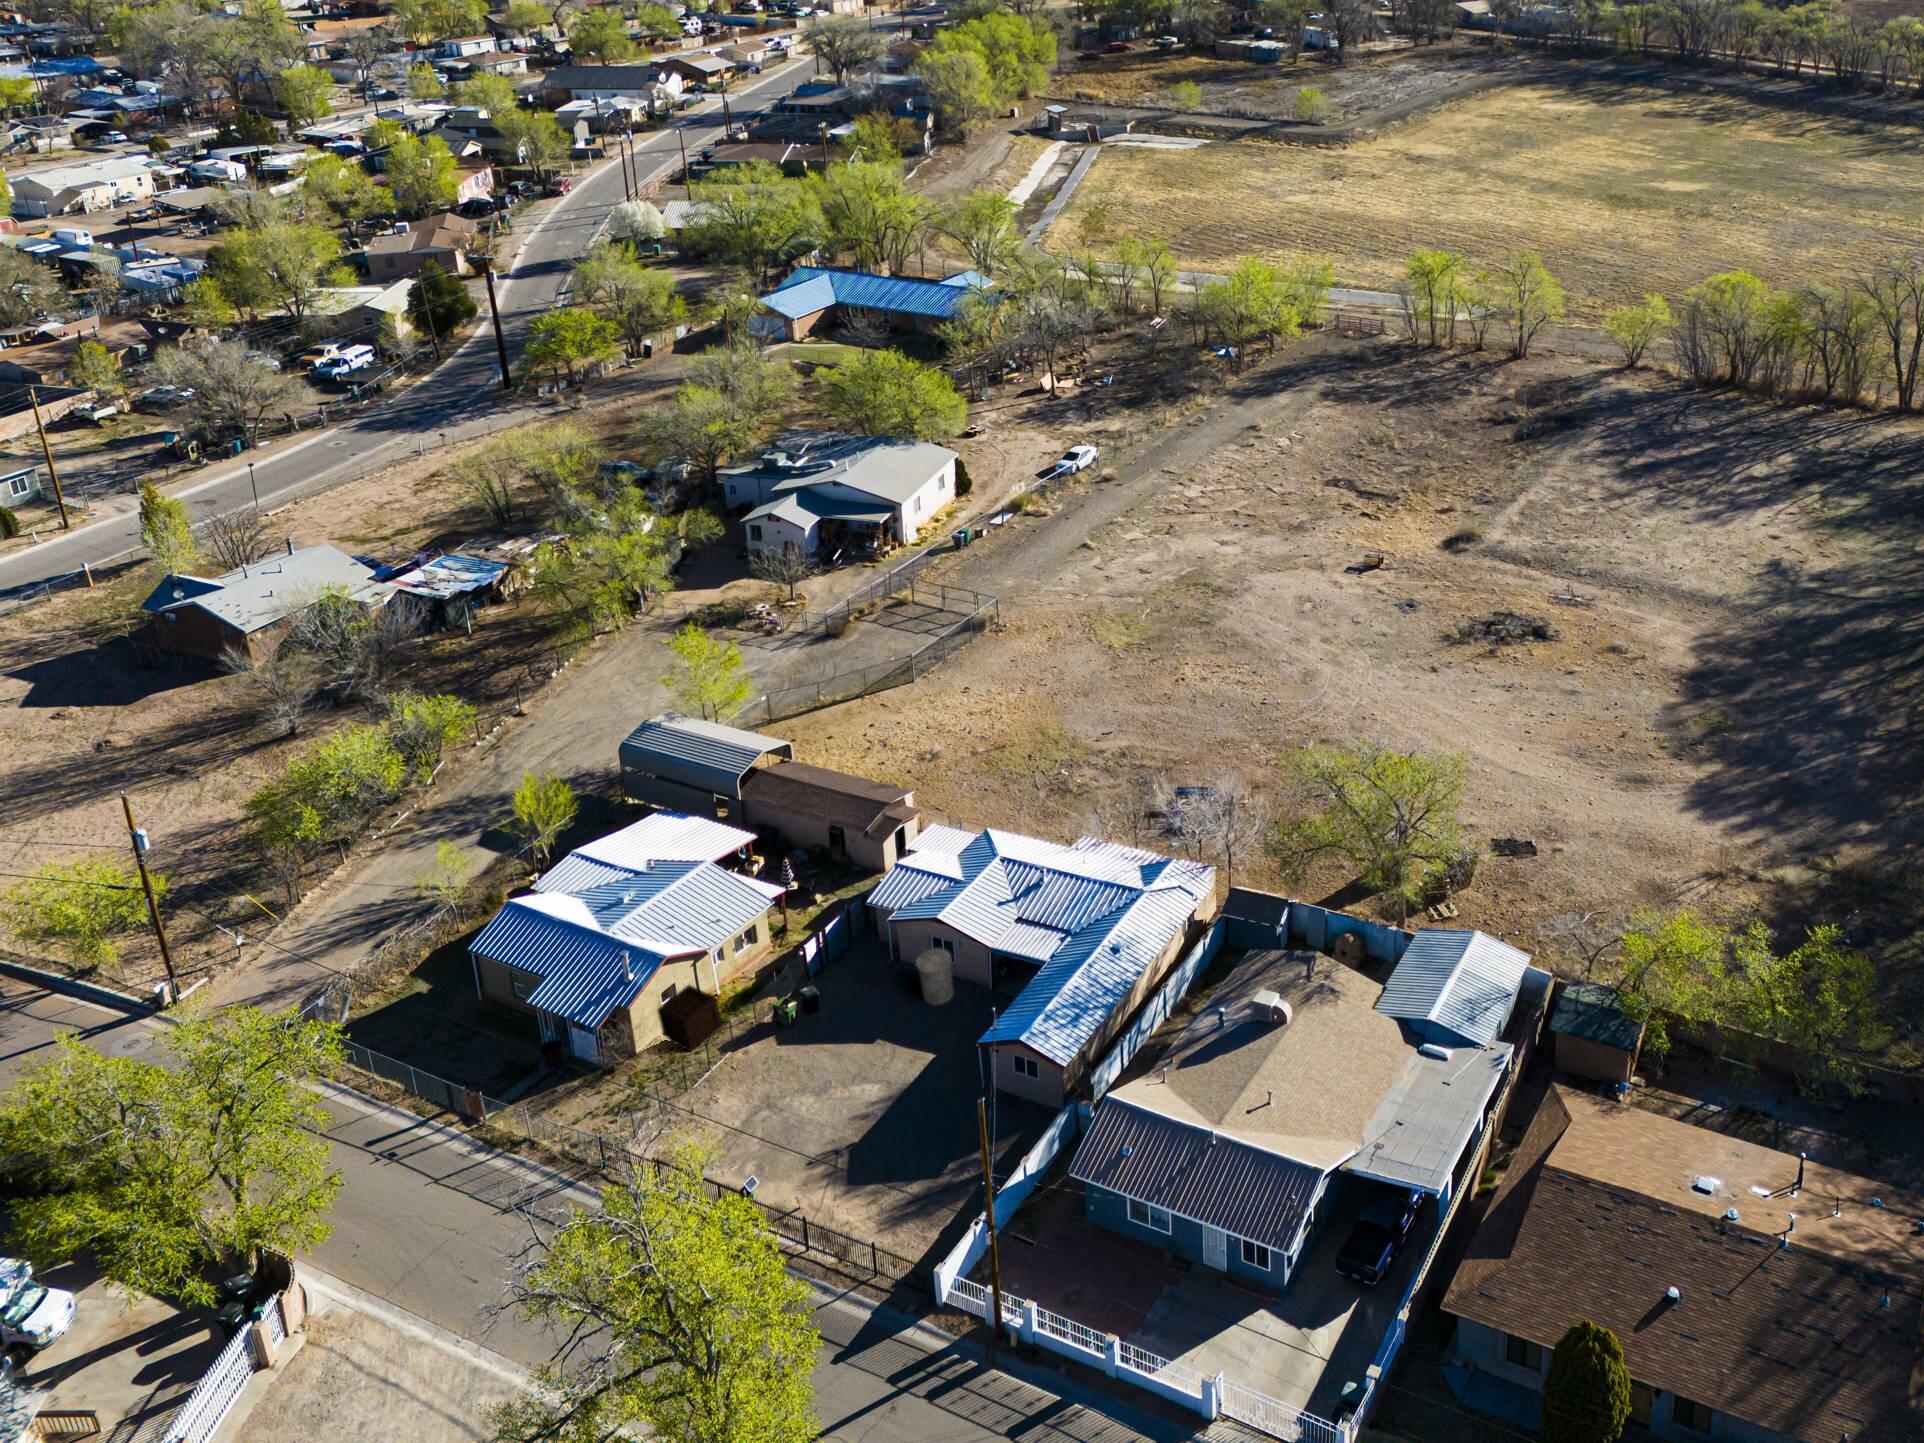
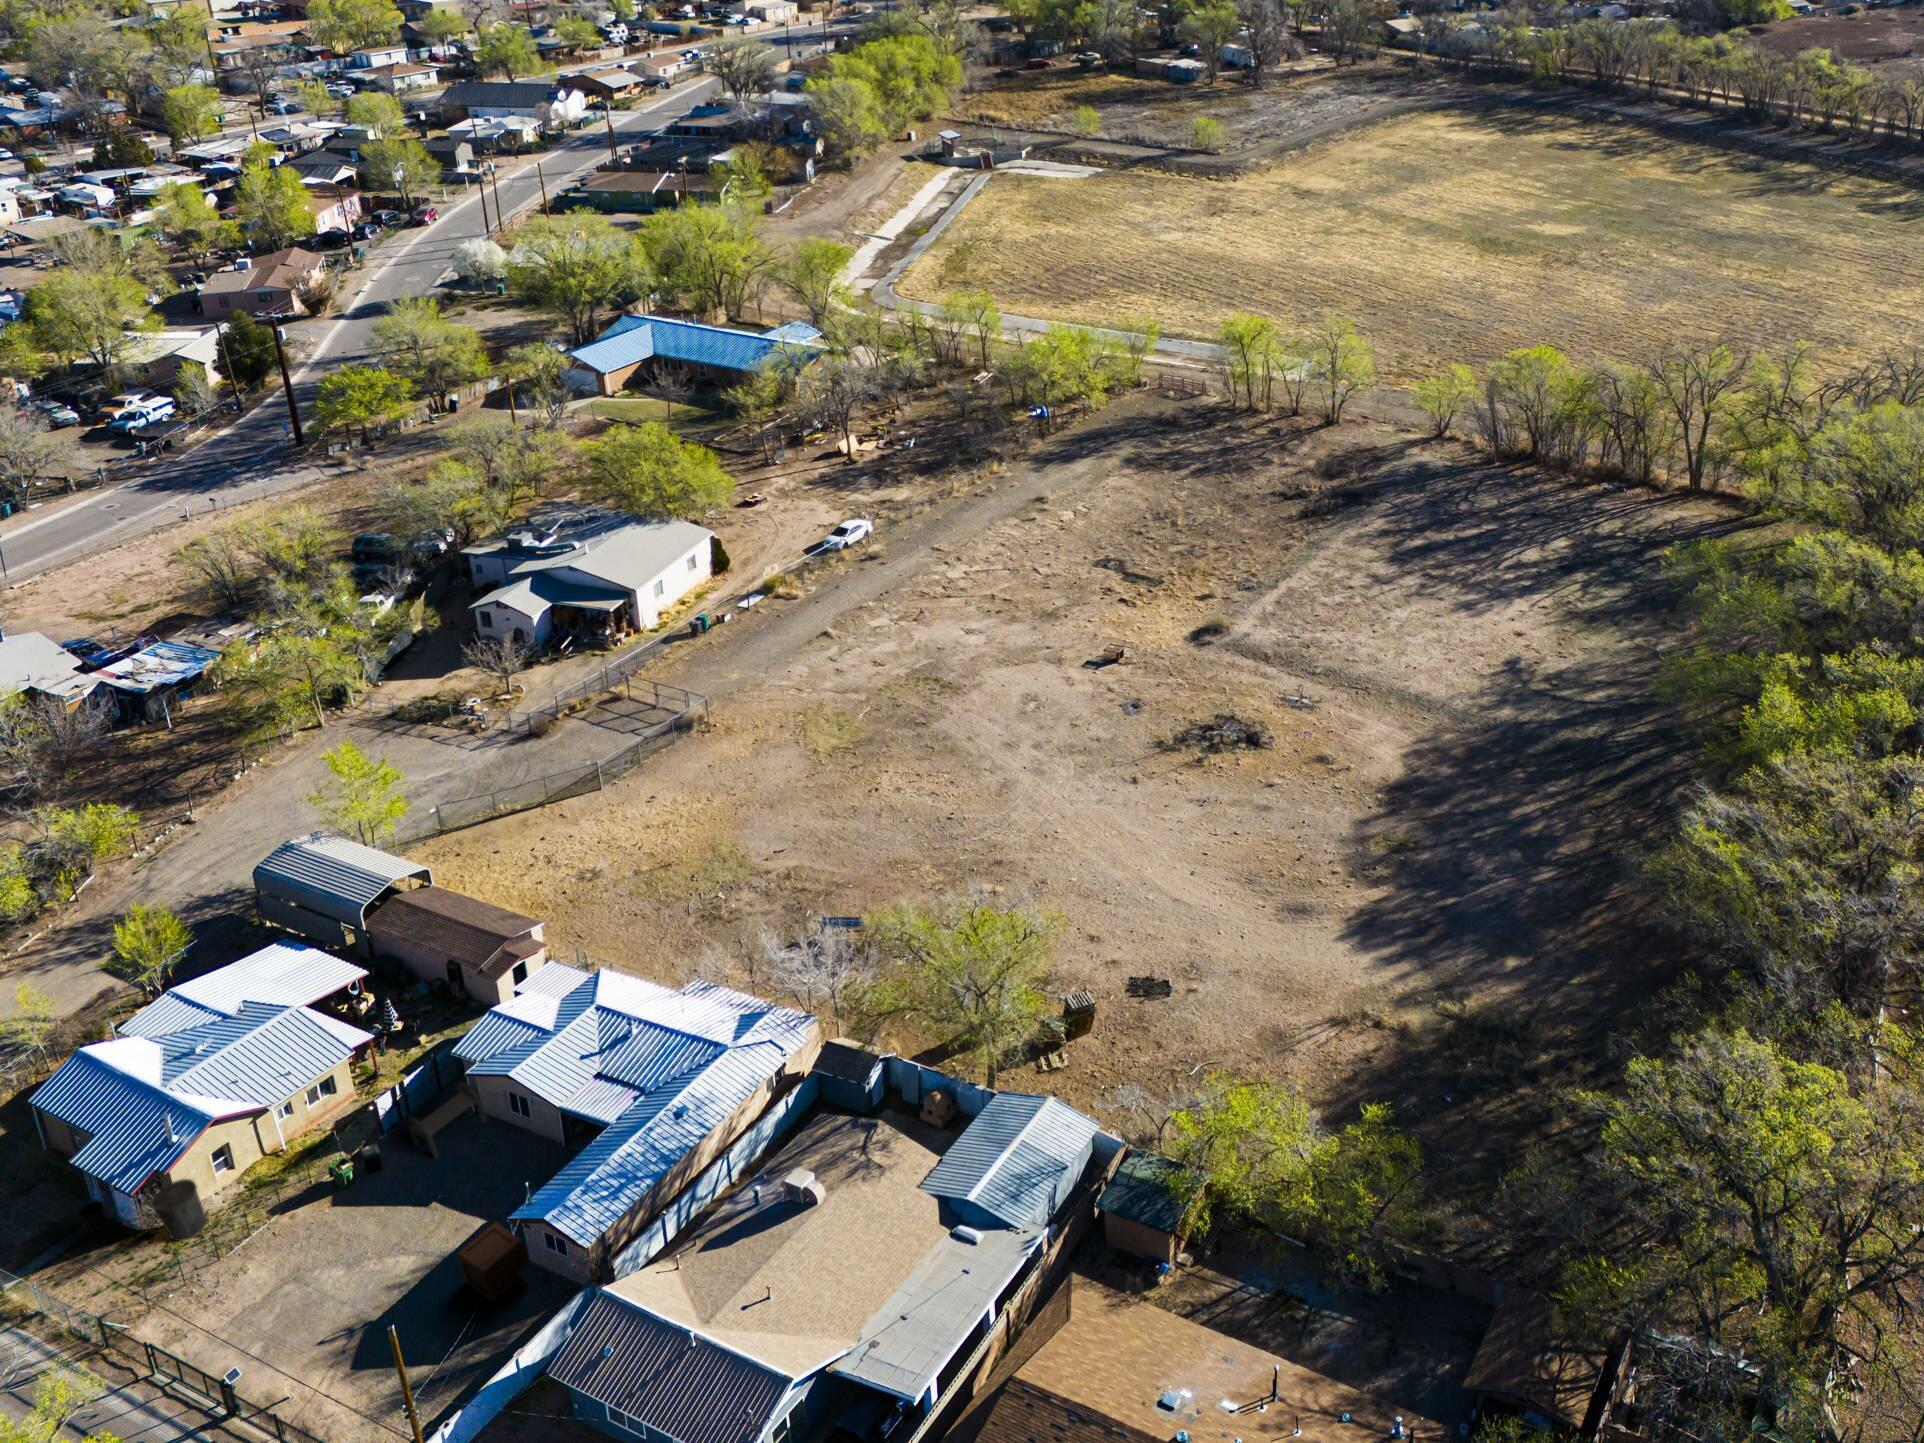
bench: none [834,932,901,1006] -> present [407,1081,487,1159]
trash can: present [916,949,953,1005] -> present [152,1179,207,1241]
wooden crate: present [657,985,722,1052] -> present [457,1223,528,1301]

